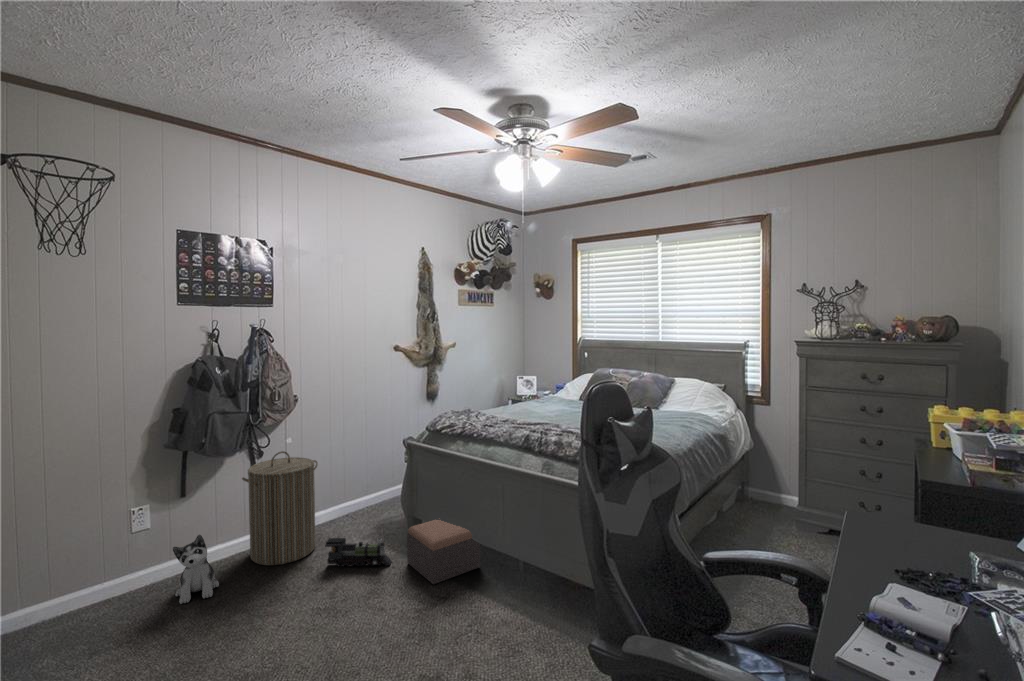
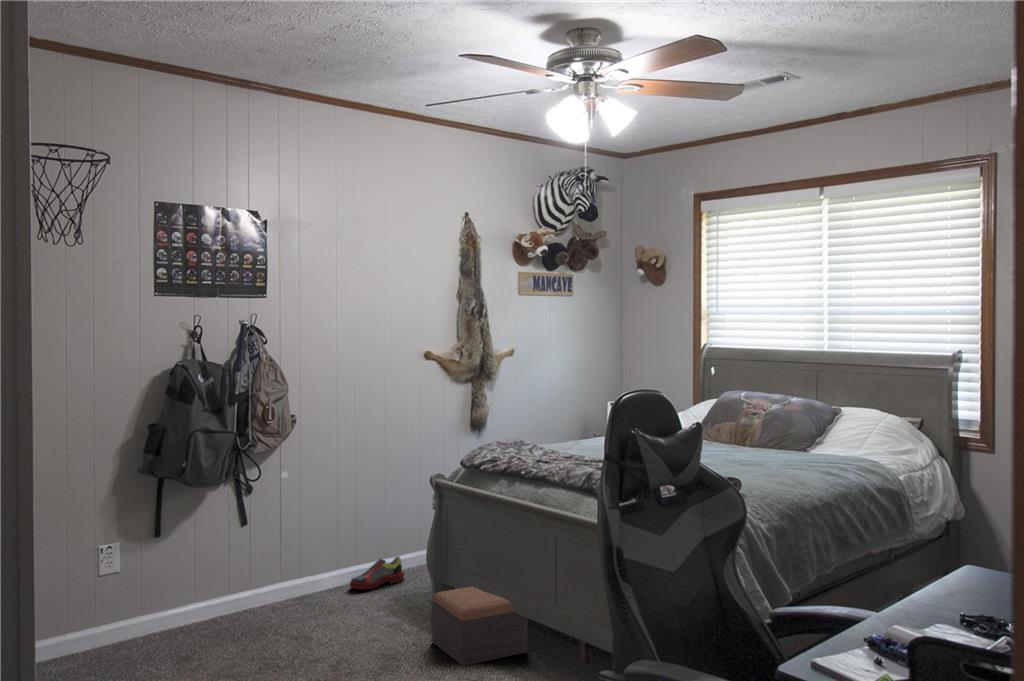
laundry hamper: present [242,451,318,565] -> none [226,487,319,633]
shoe: none [342,492,382,519] -> present [350,556,404,589]
toy train: present [325,534,392,567] -> none [327,598,411,643]
plush toy: present [173,535,219,604] -> none [147,581,198,663]

